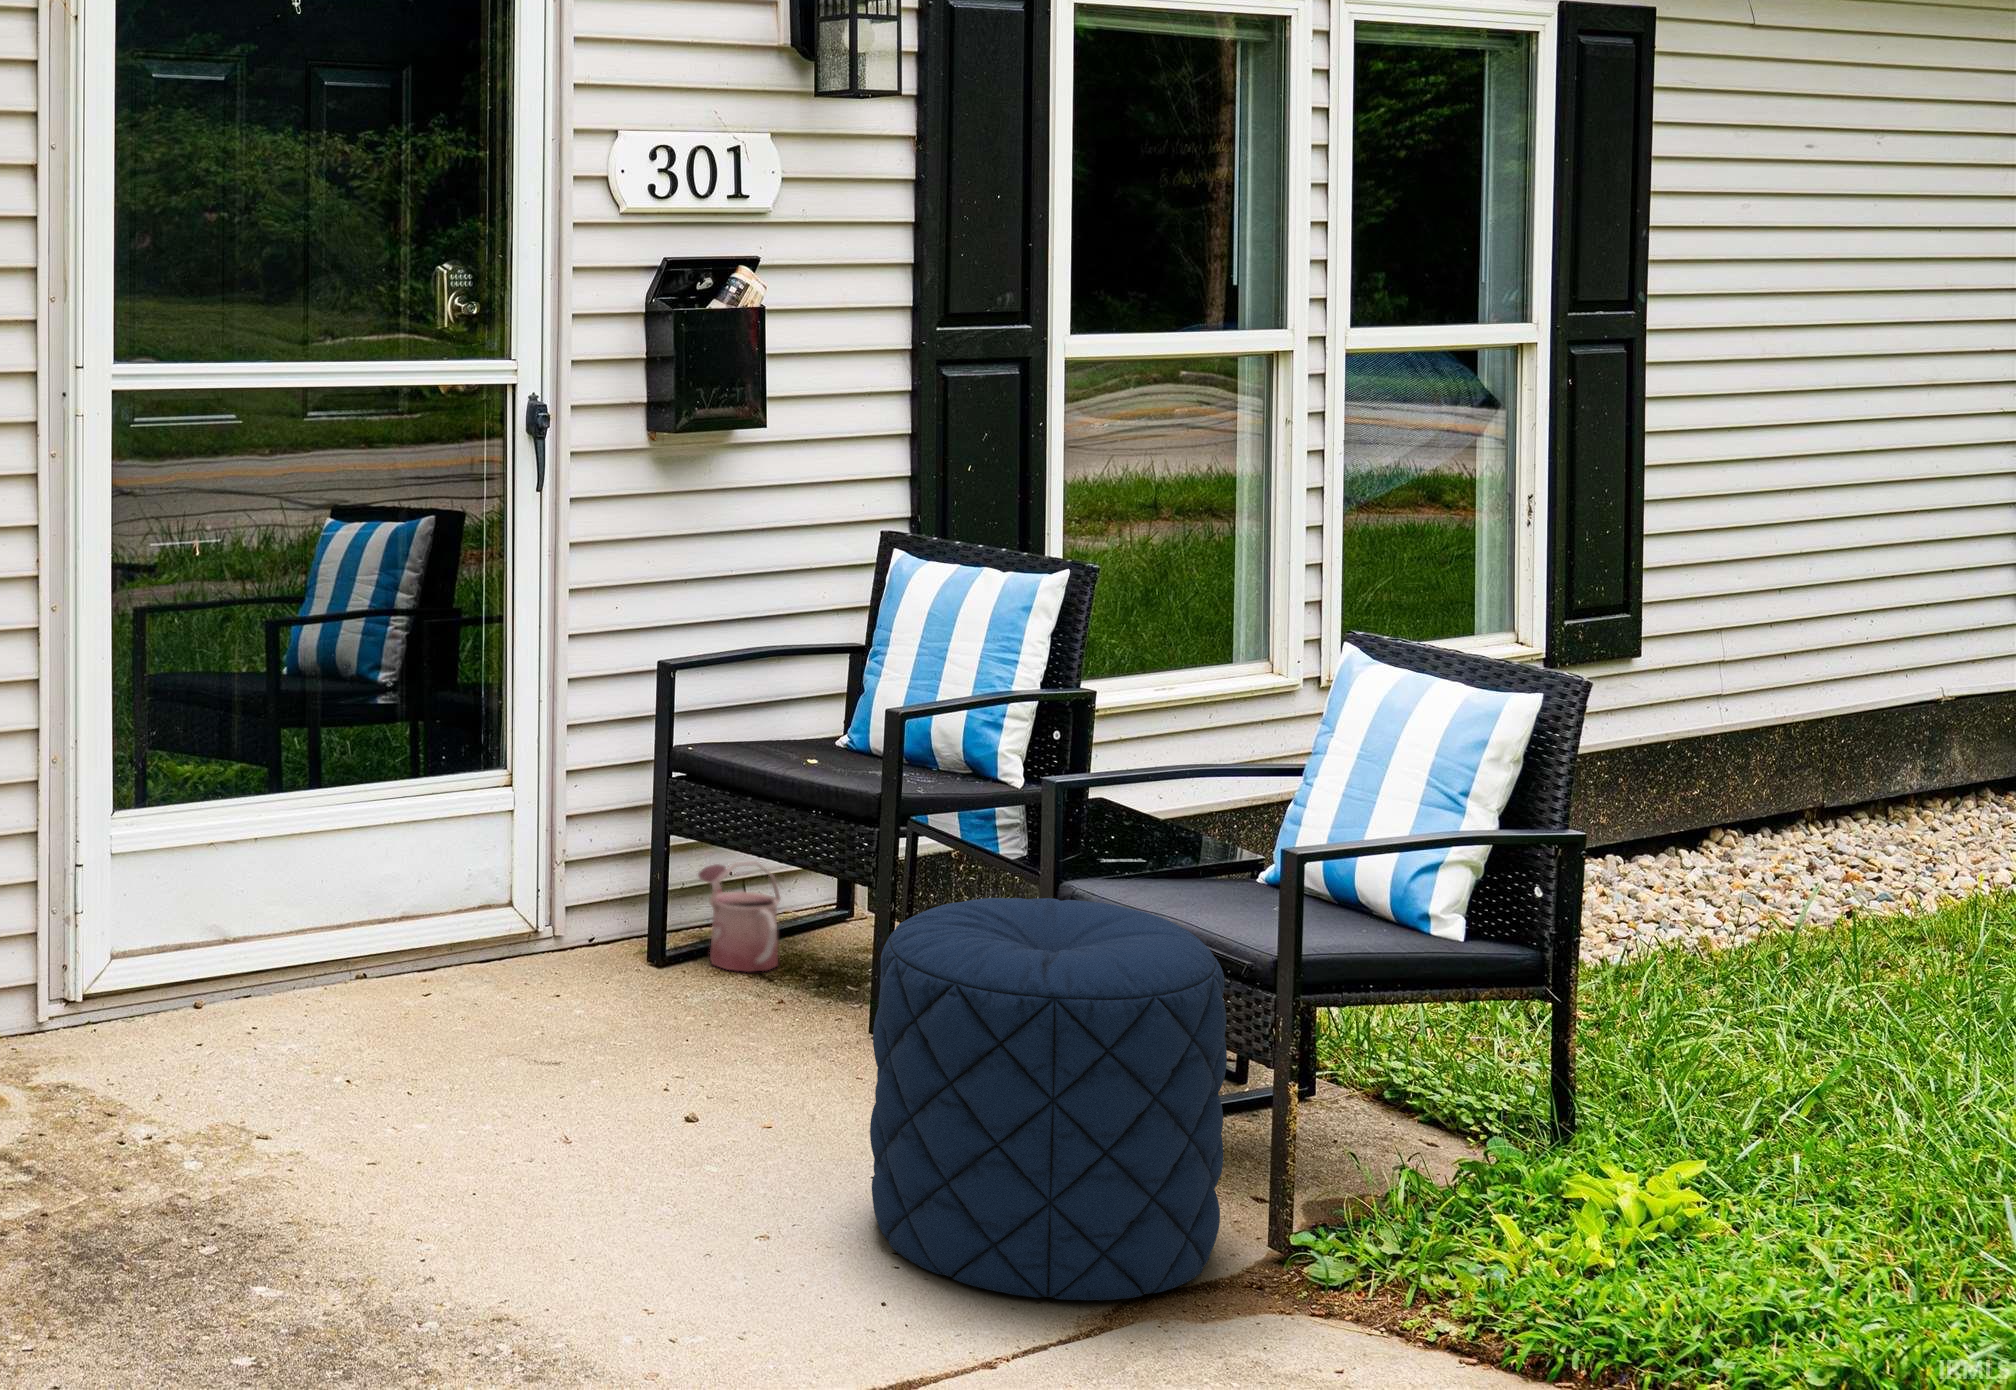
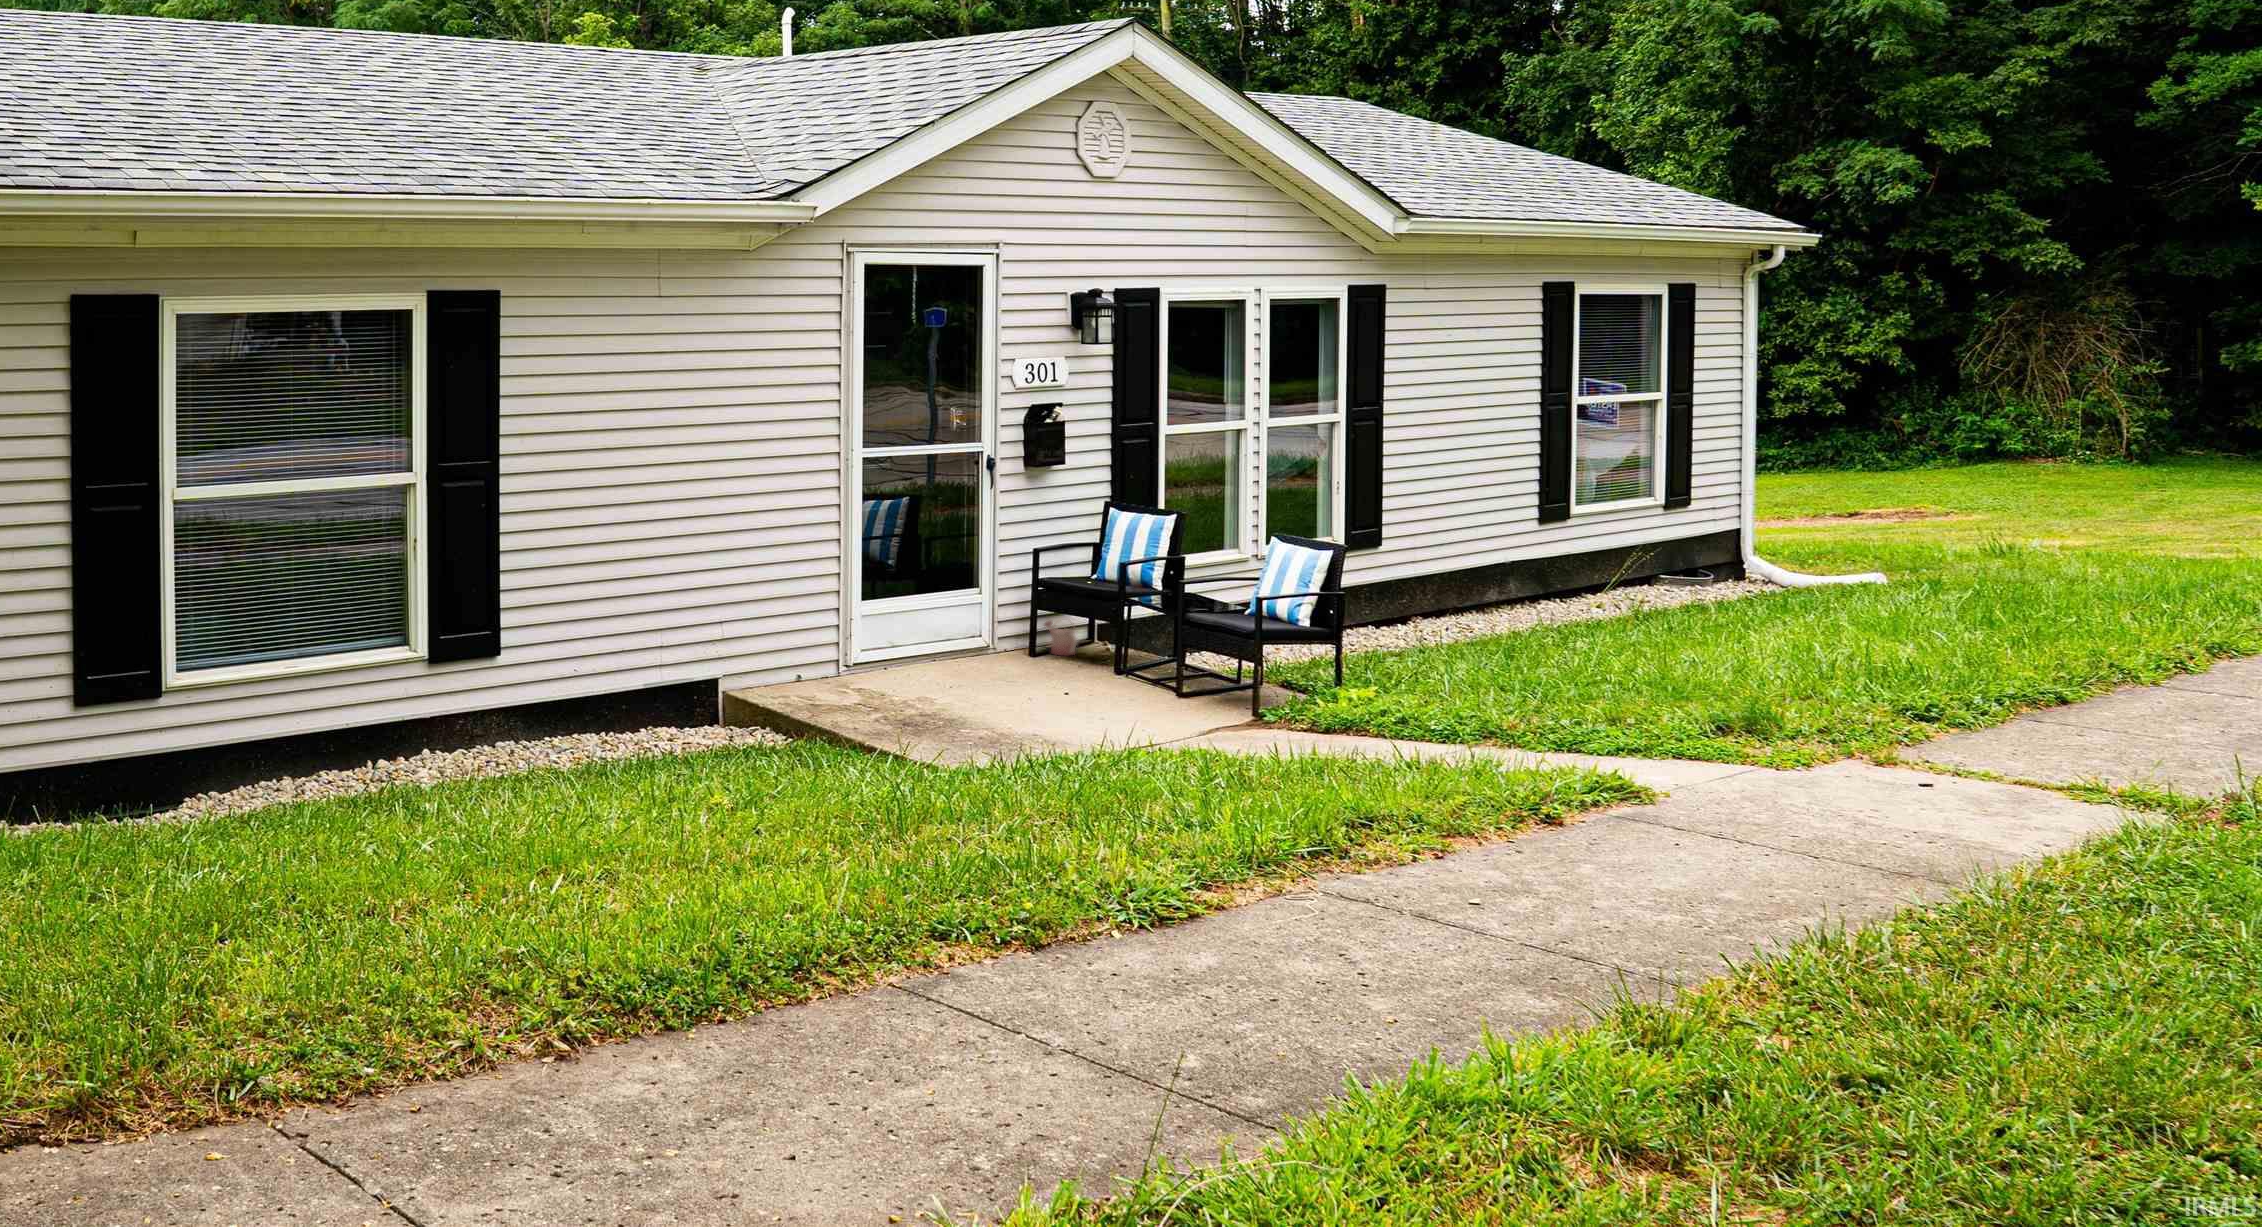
pouf: present [870,898,1227,1300] -> none [1137,614,1242,722]

